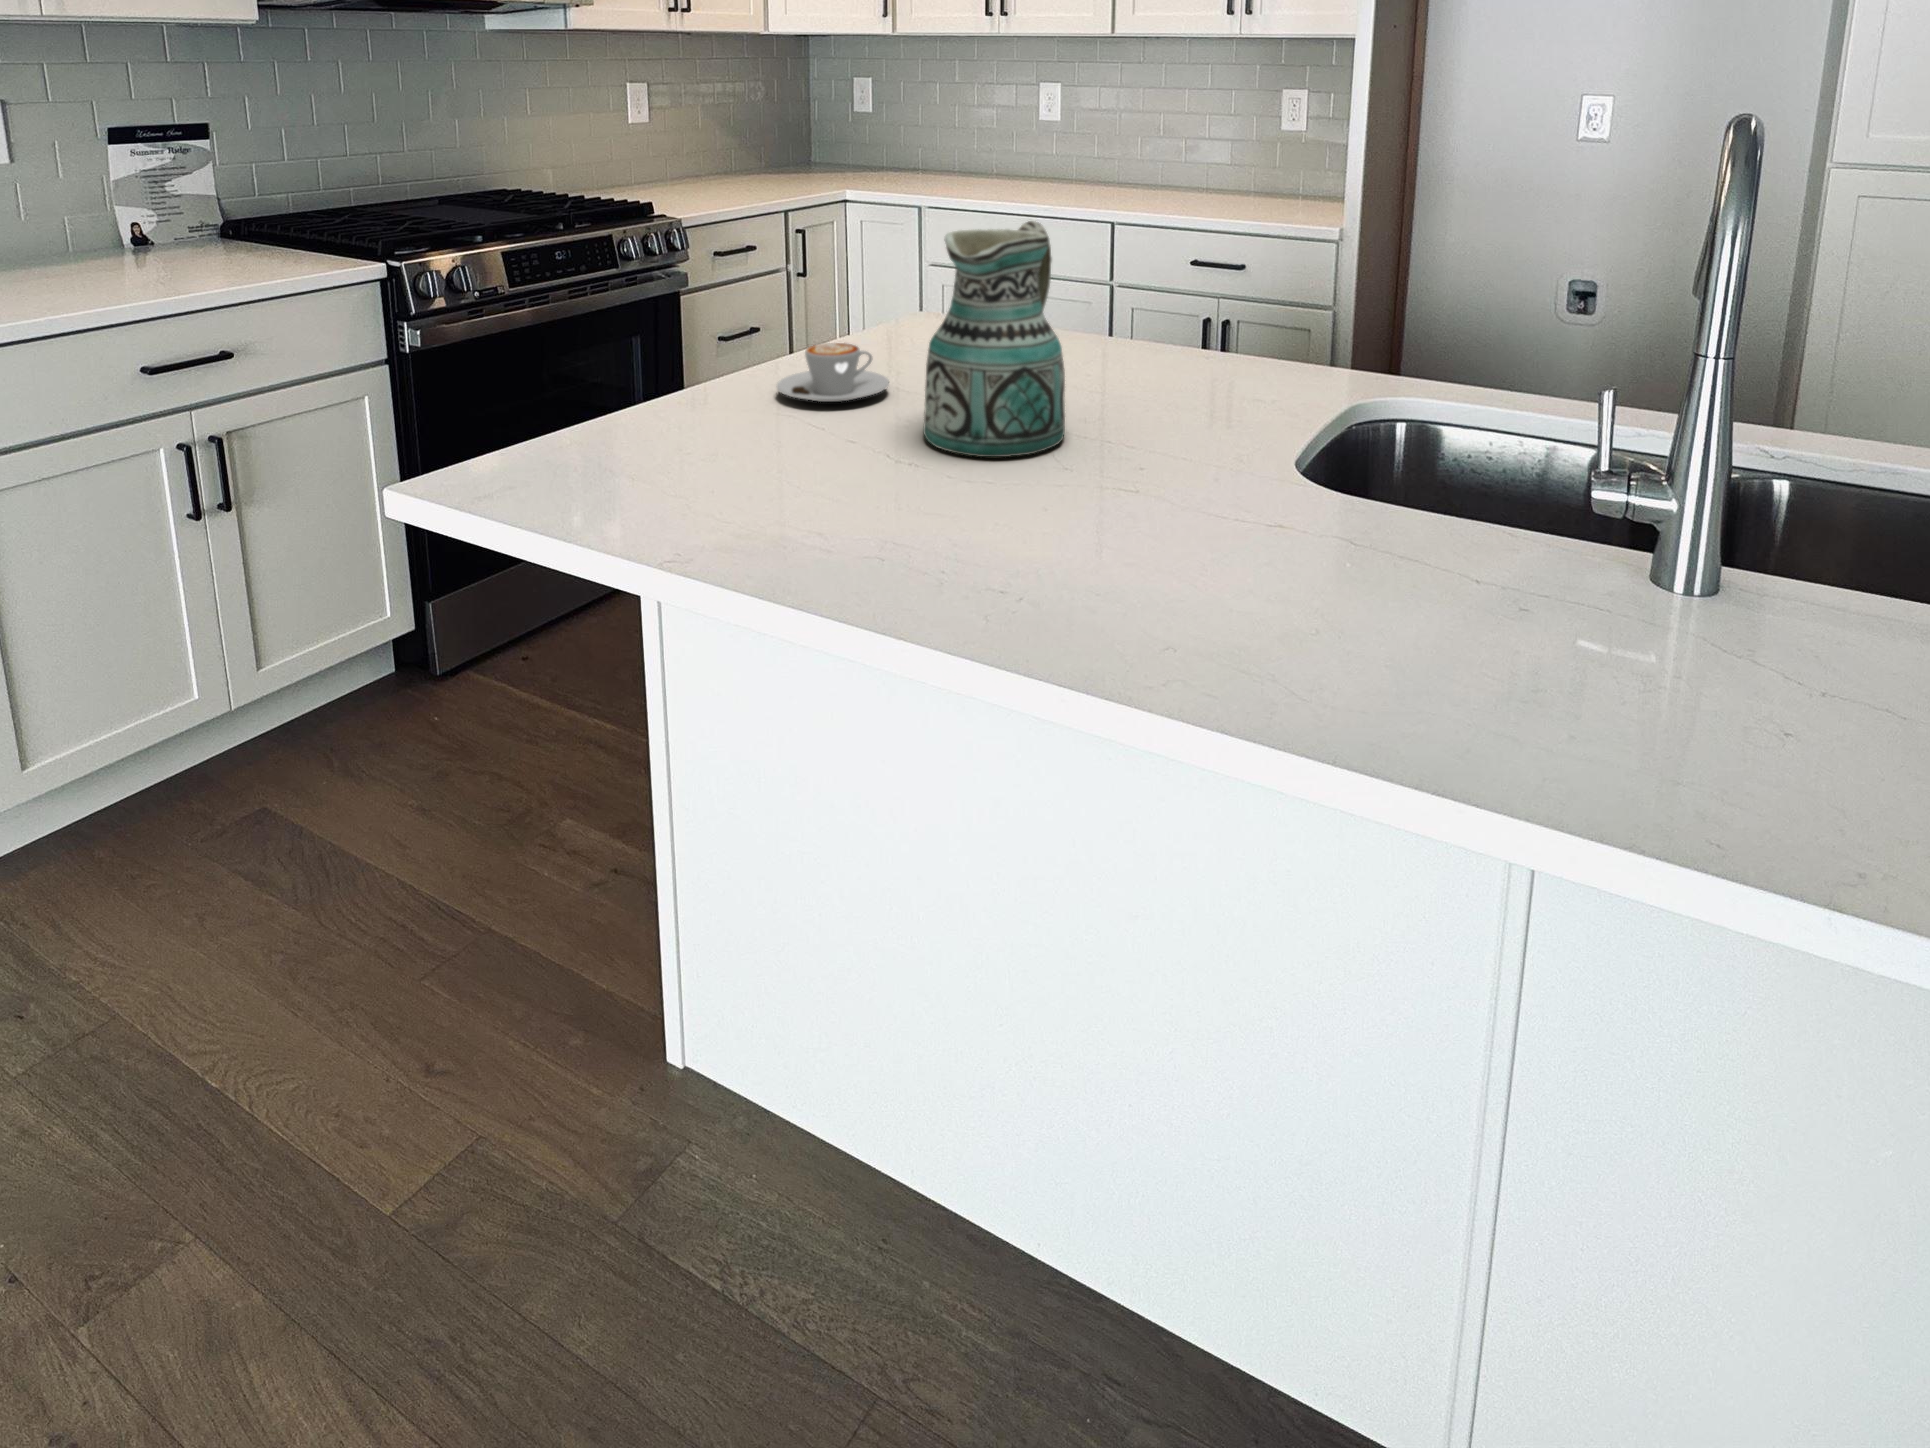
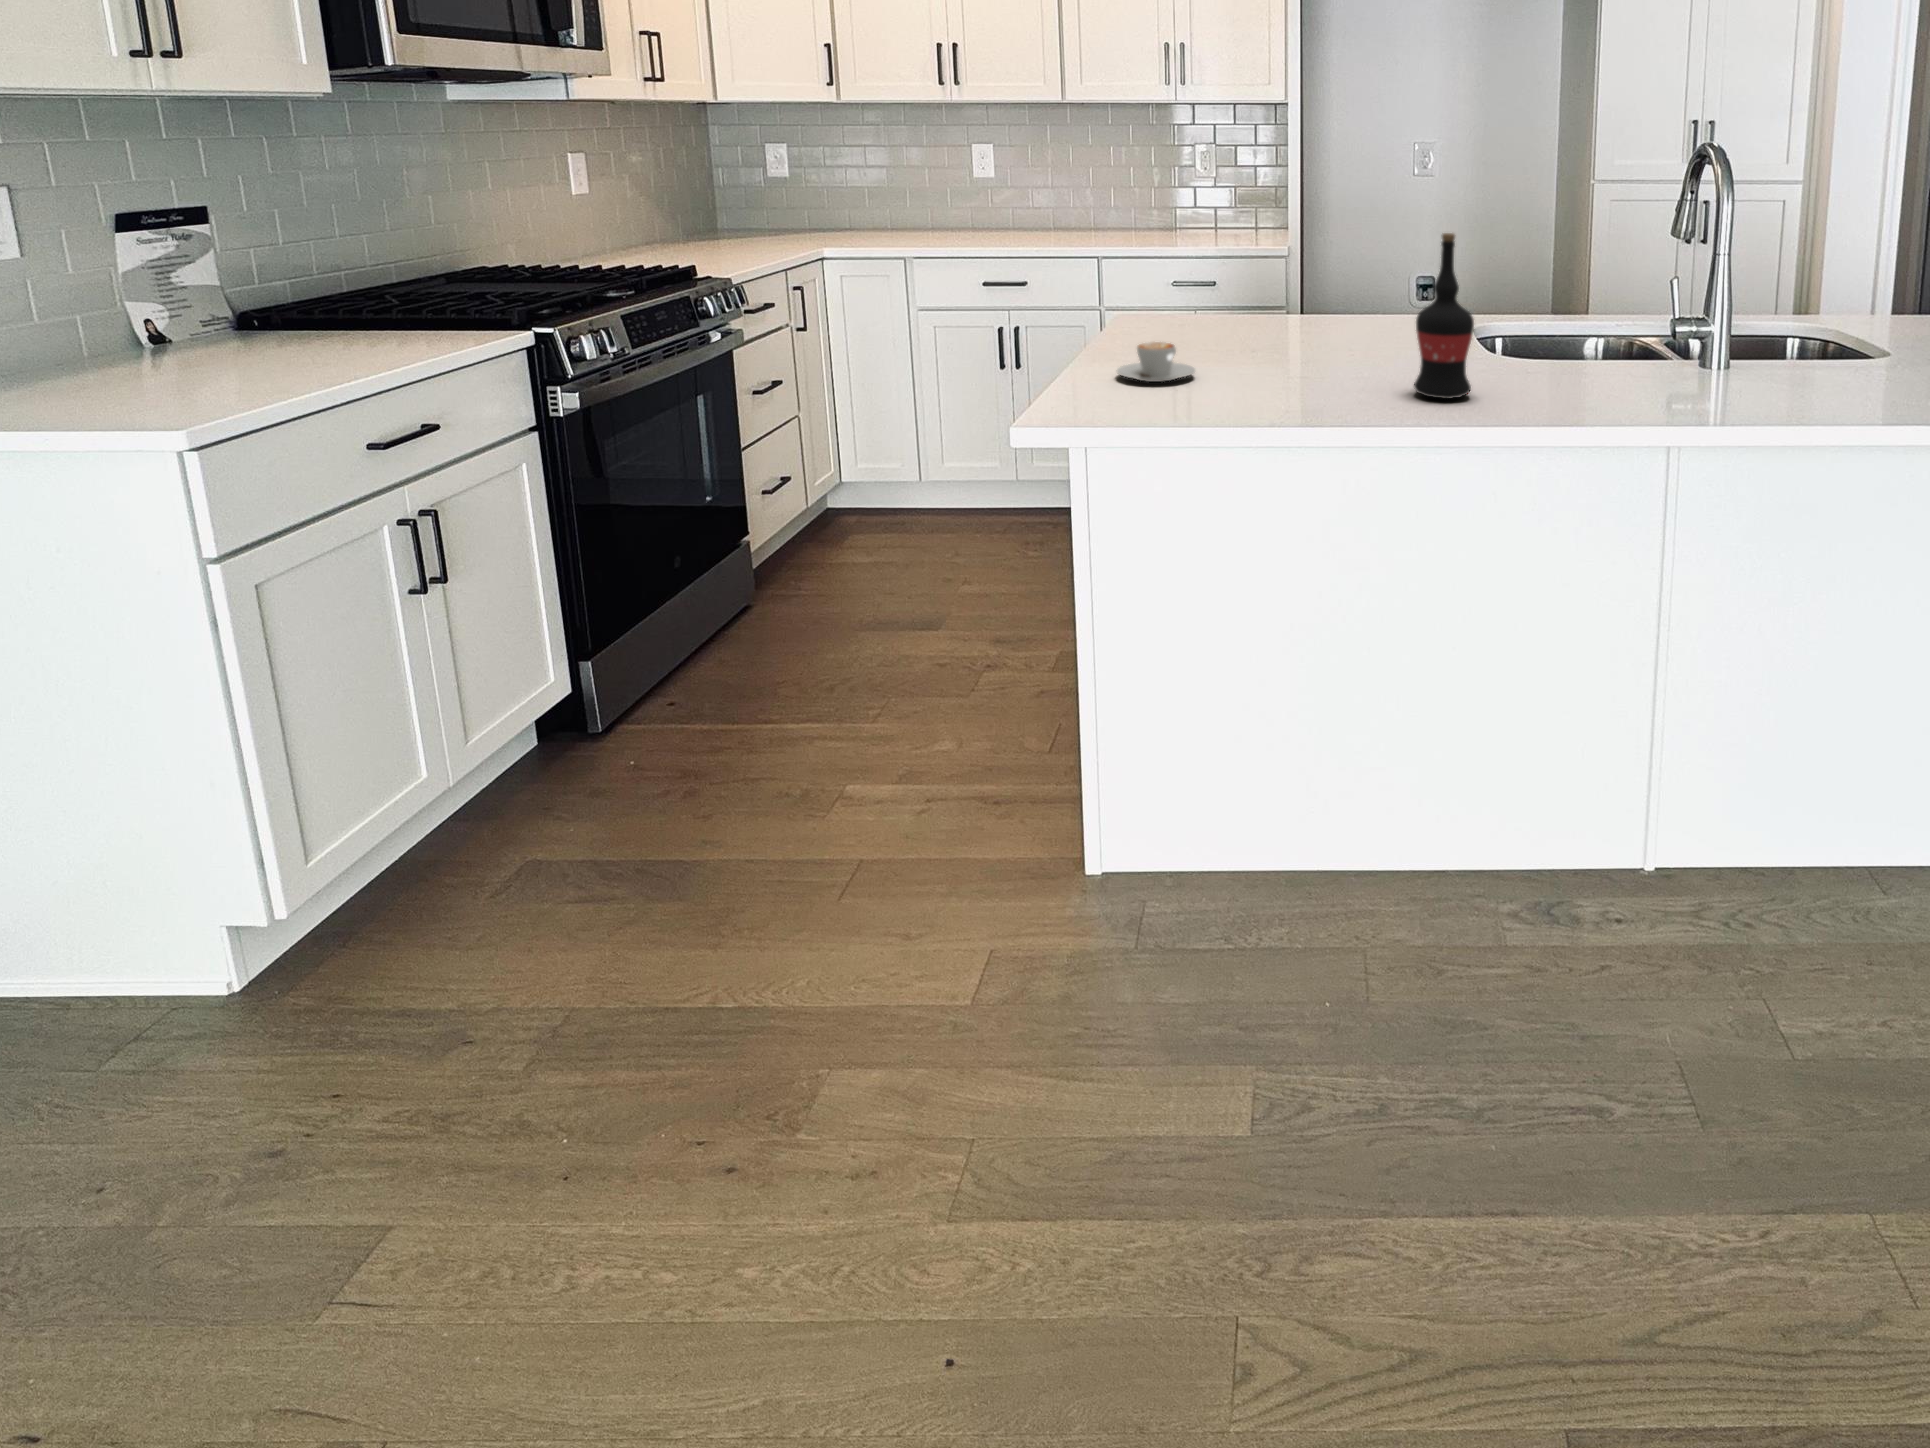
wine bottle: none [1124,211,1228,503] -> present [1414,233,1474,399]
ceramic pitcher: present [923,221,1065,457] -> none [1256,247,1347,394]

